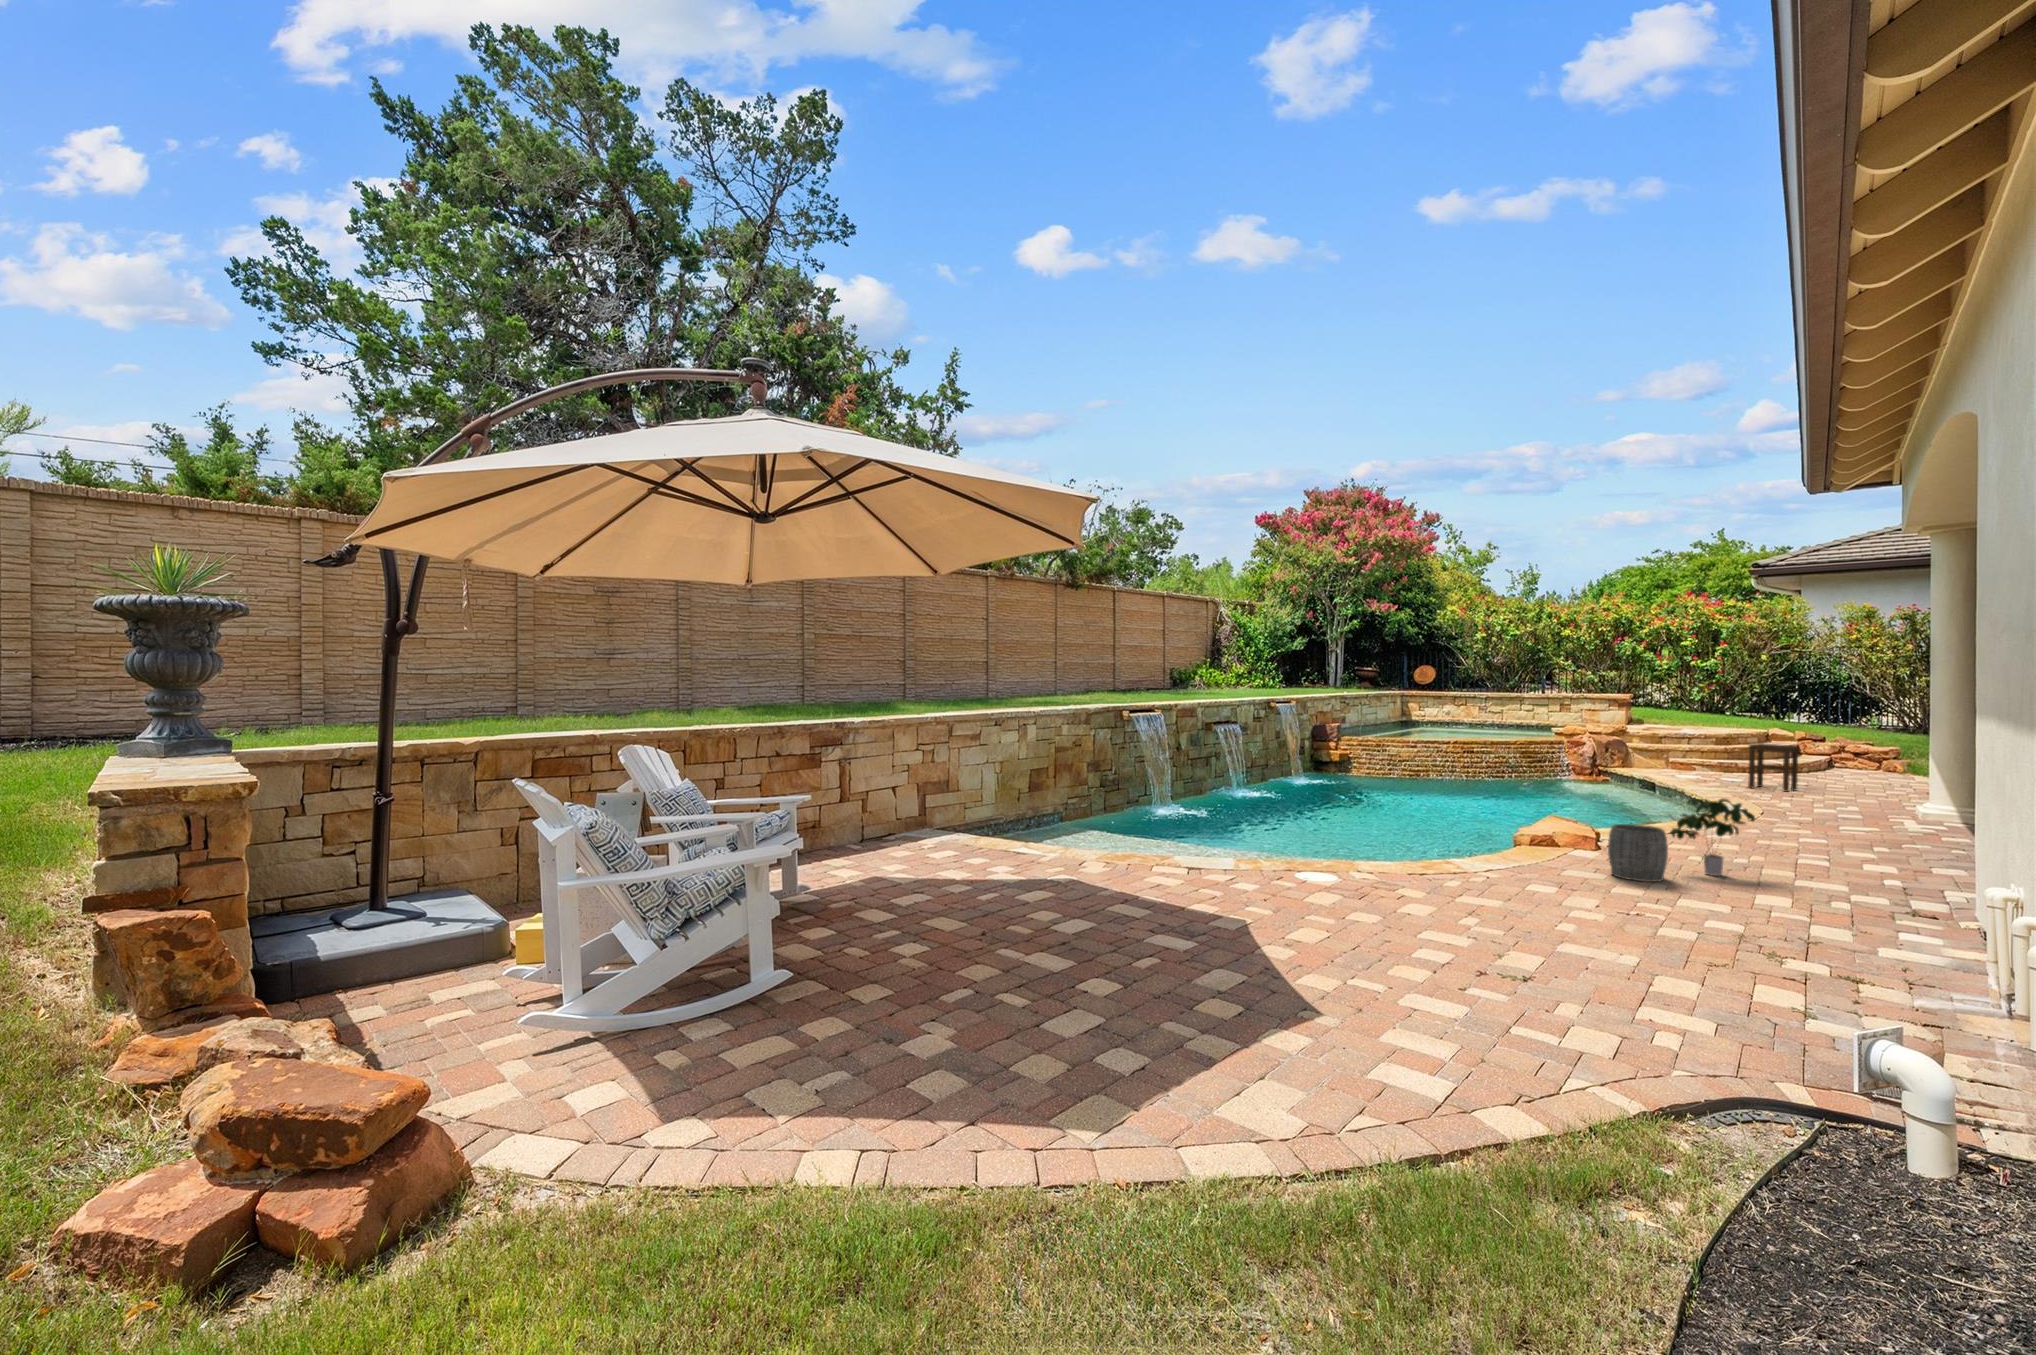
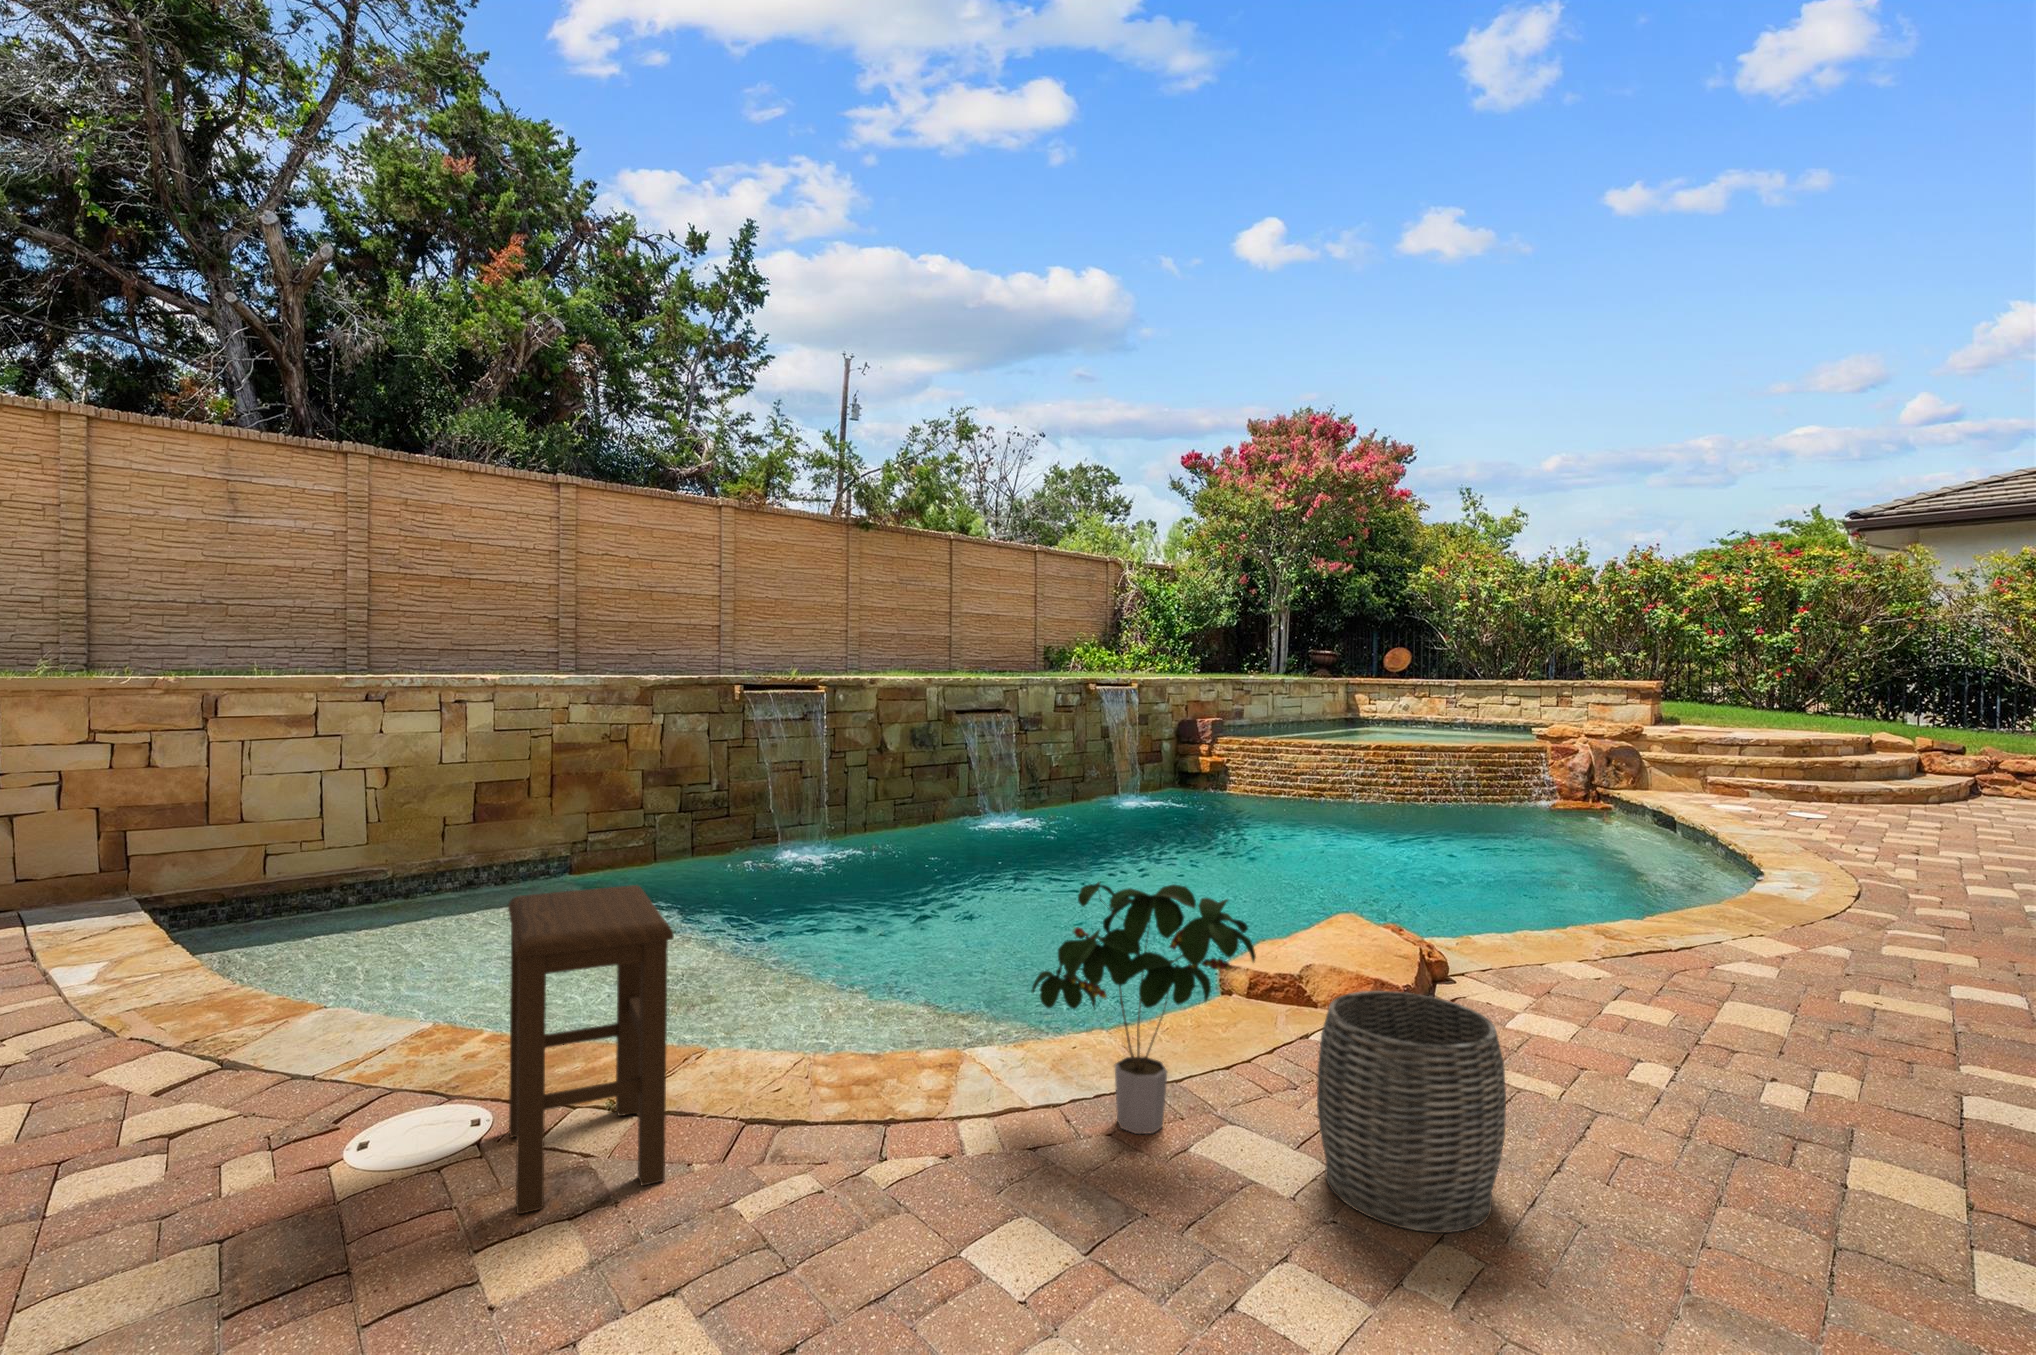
stool: present [1748,743,1799,792] -> present [508,885,674,1214]
potted plant: present [1671,799,1755,876] -> present [1032,882,1256,1134]

